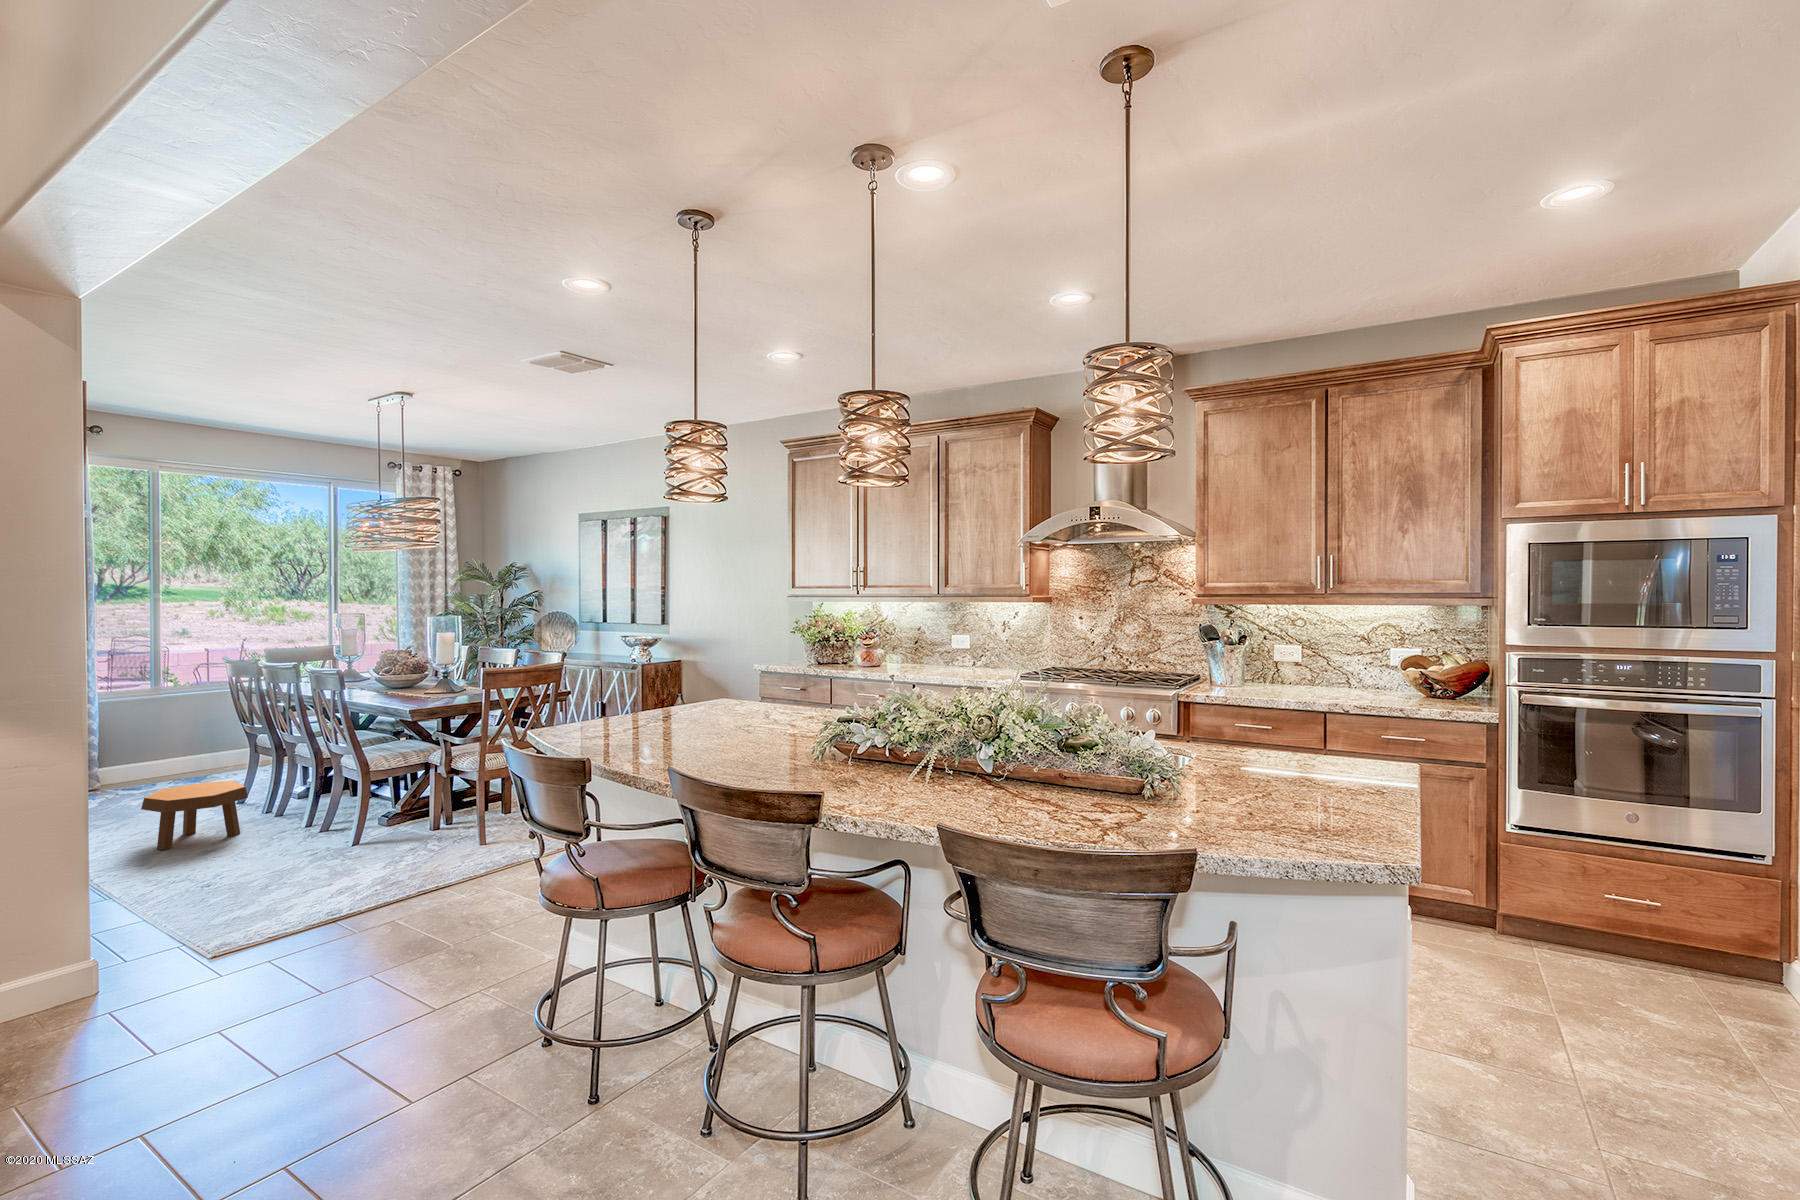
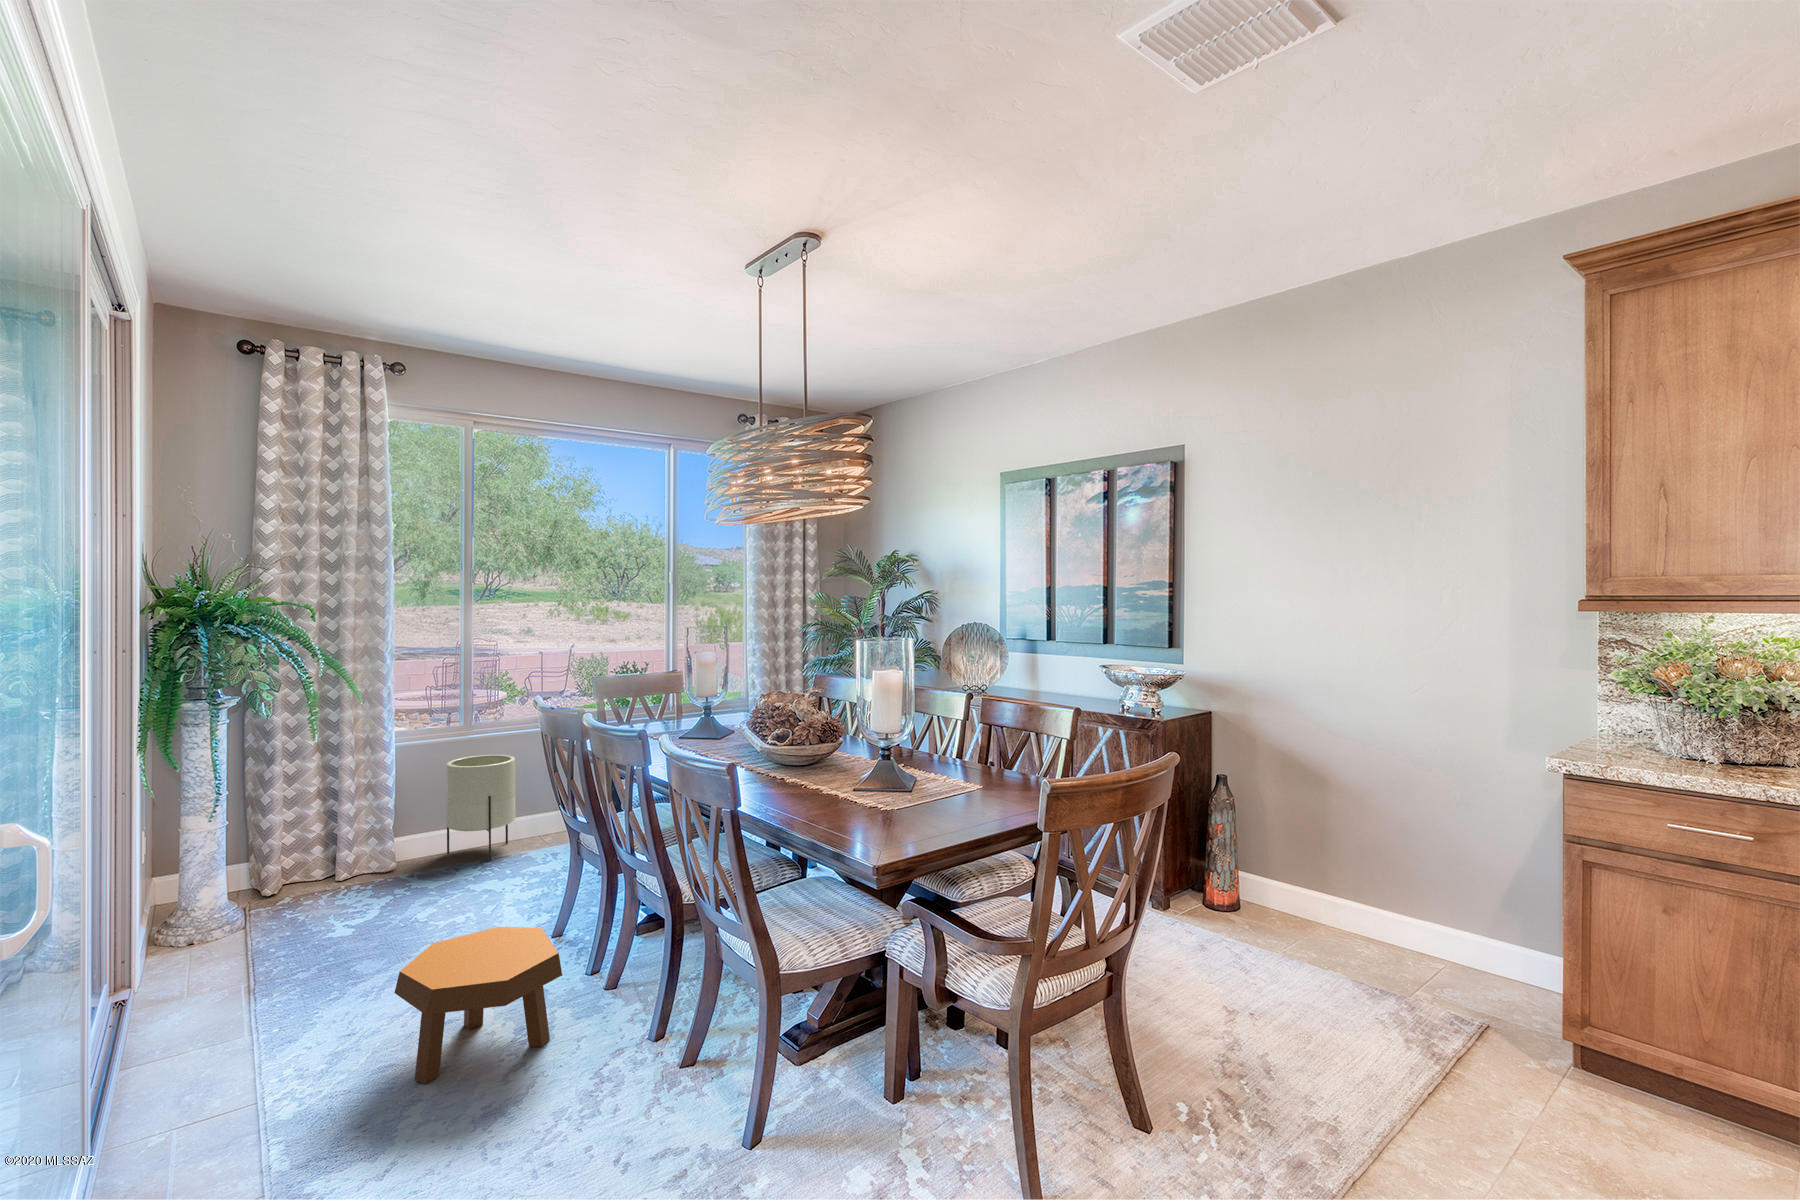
planter: none [146,709,204,779] -> present [447,755,515,860]

